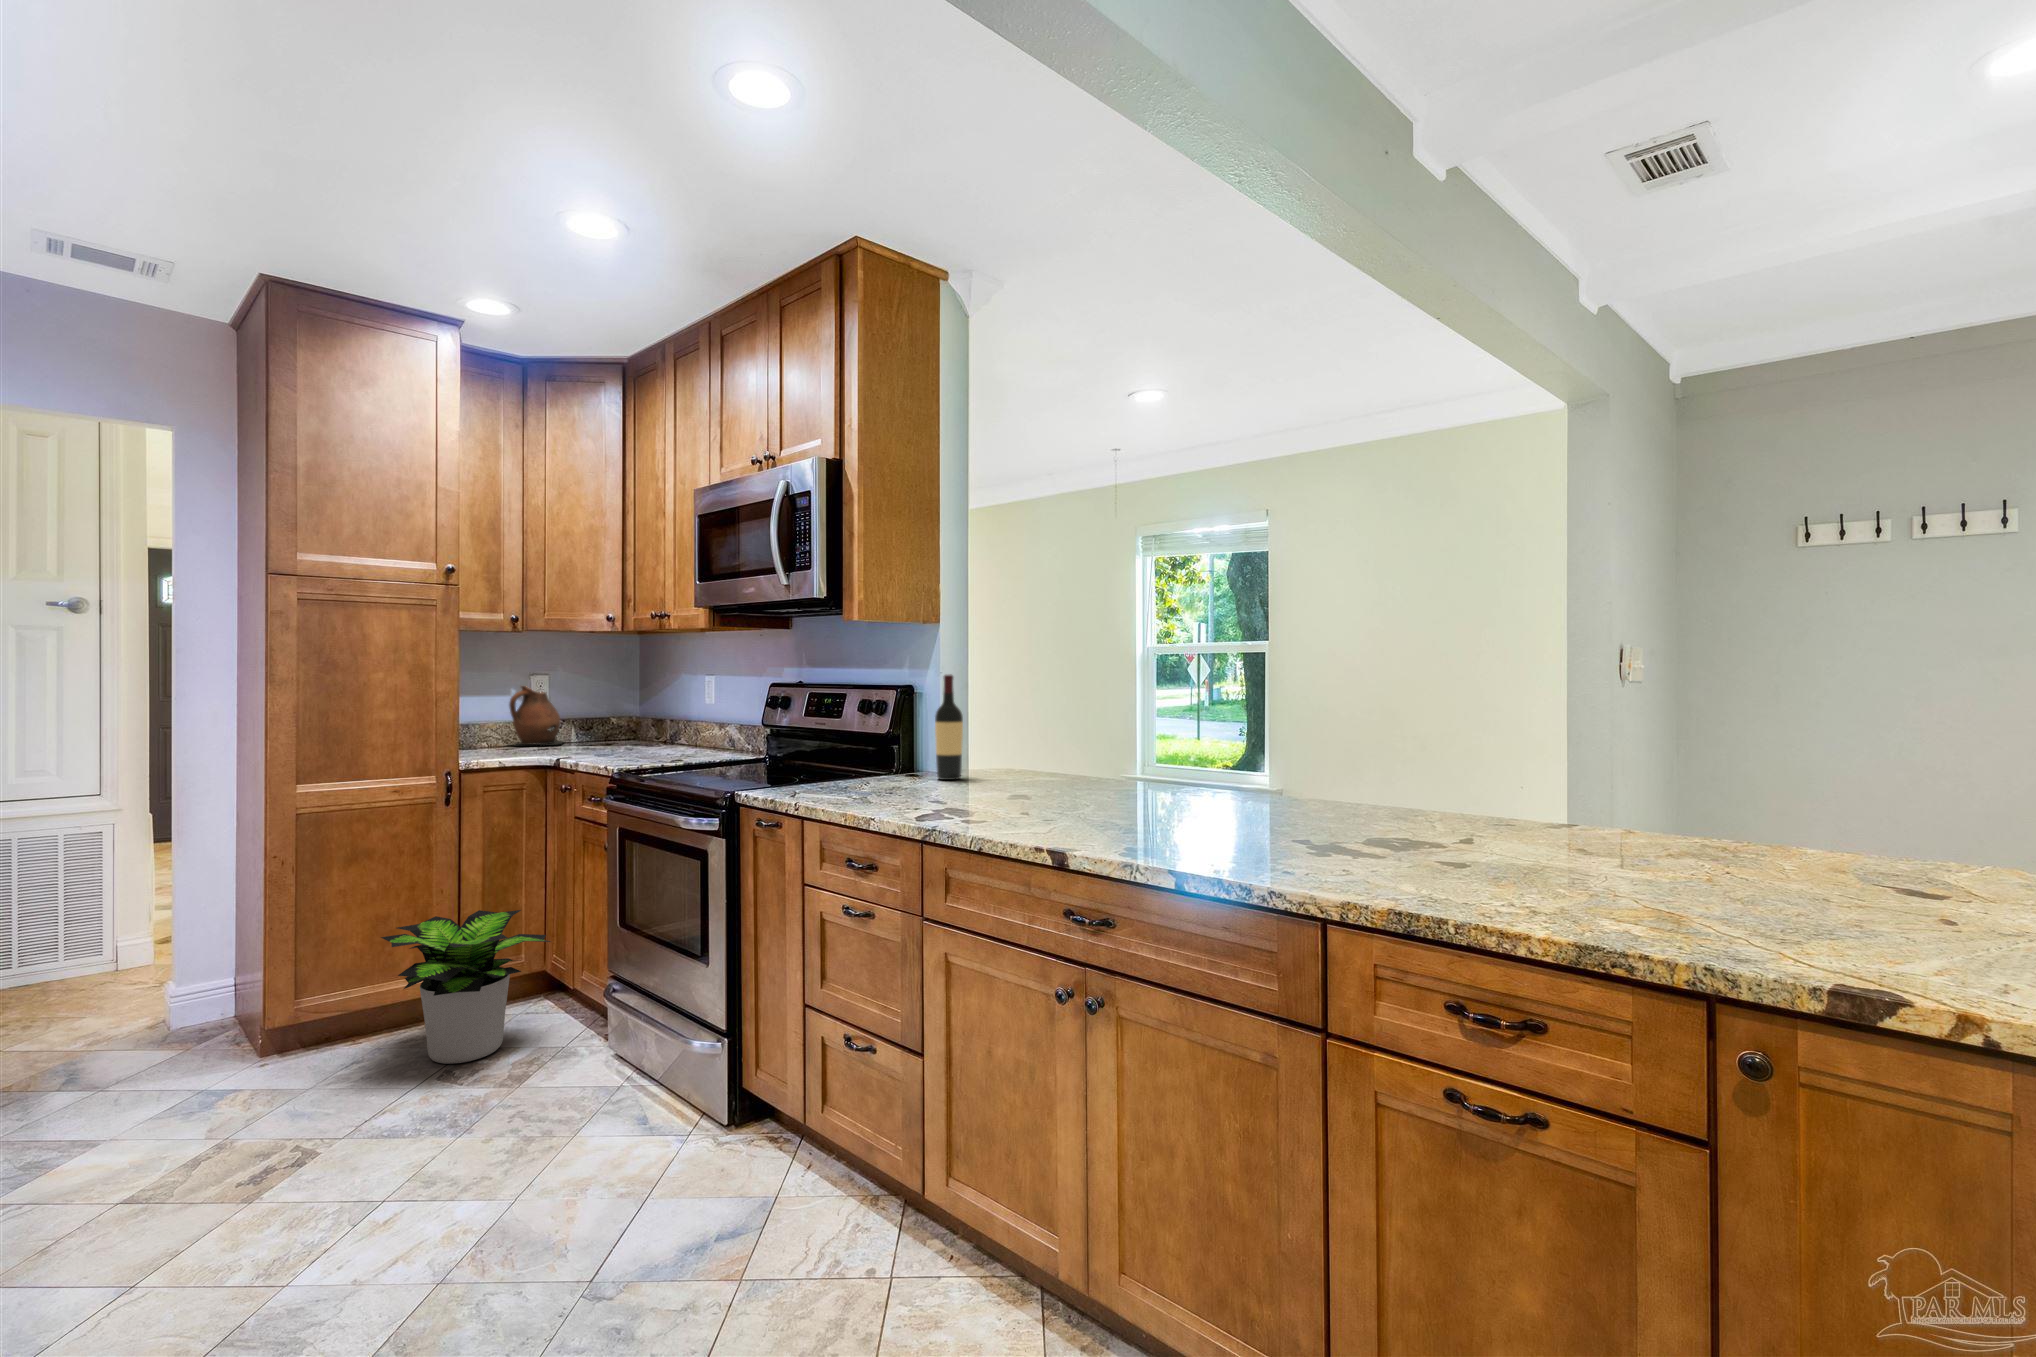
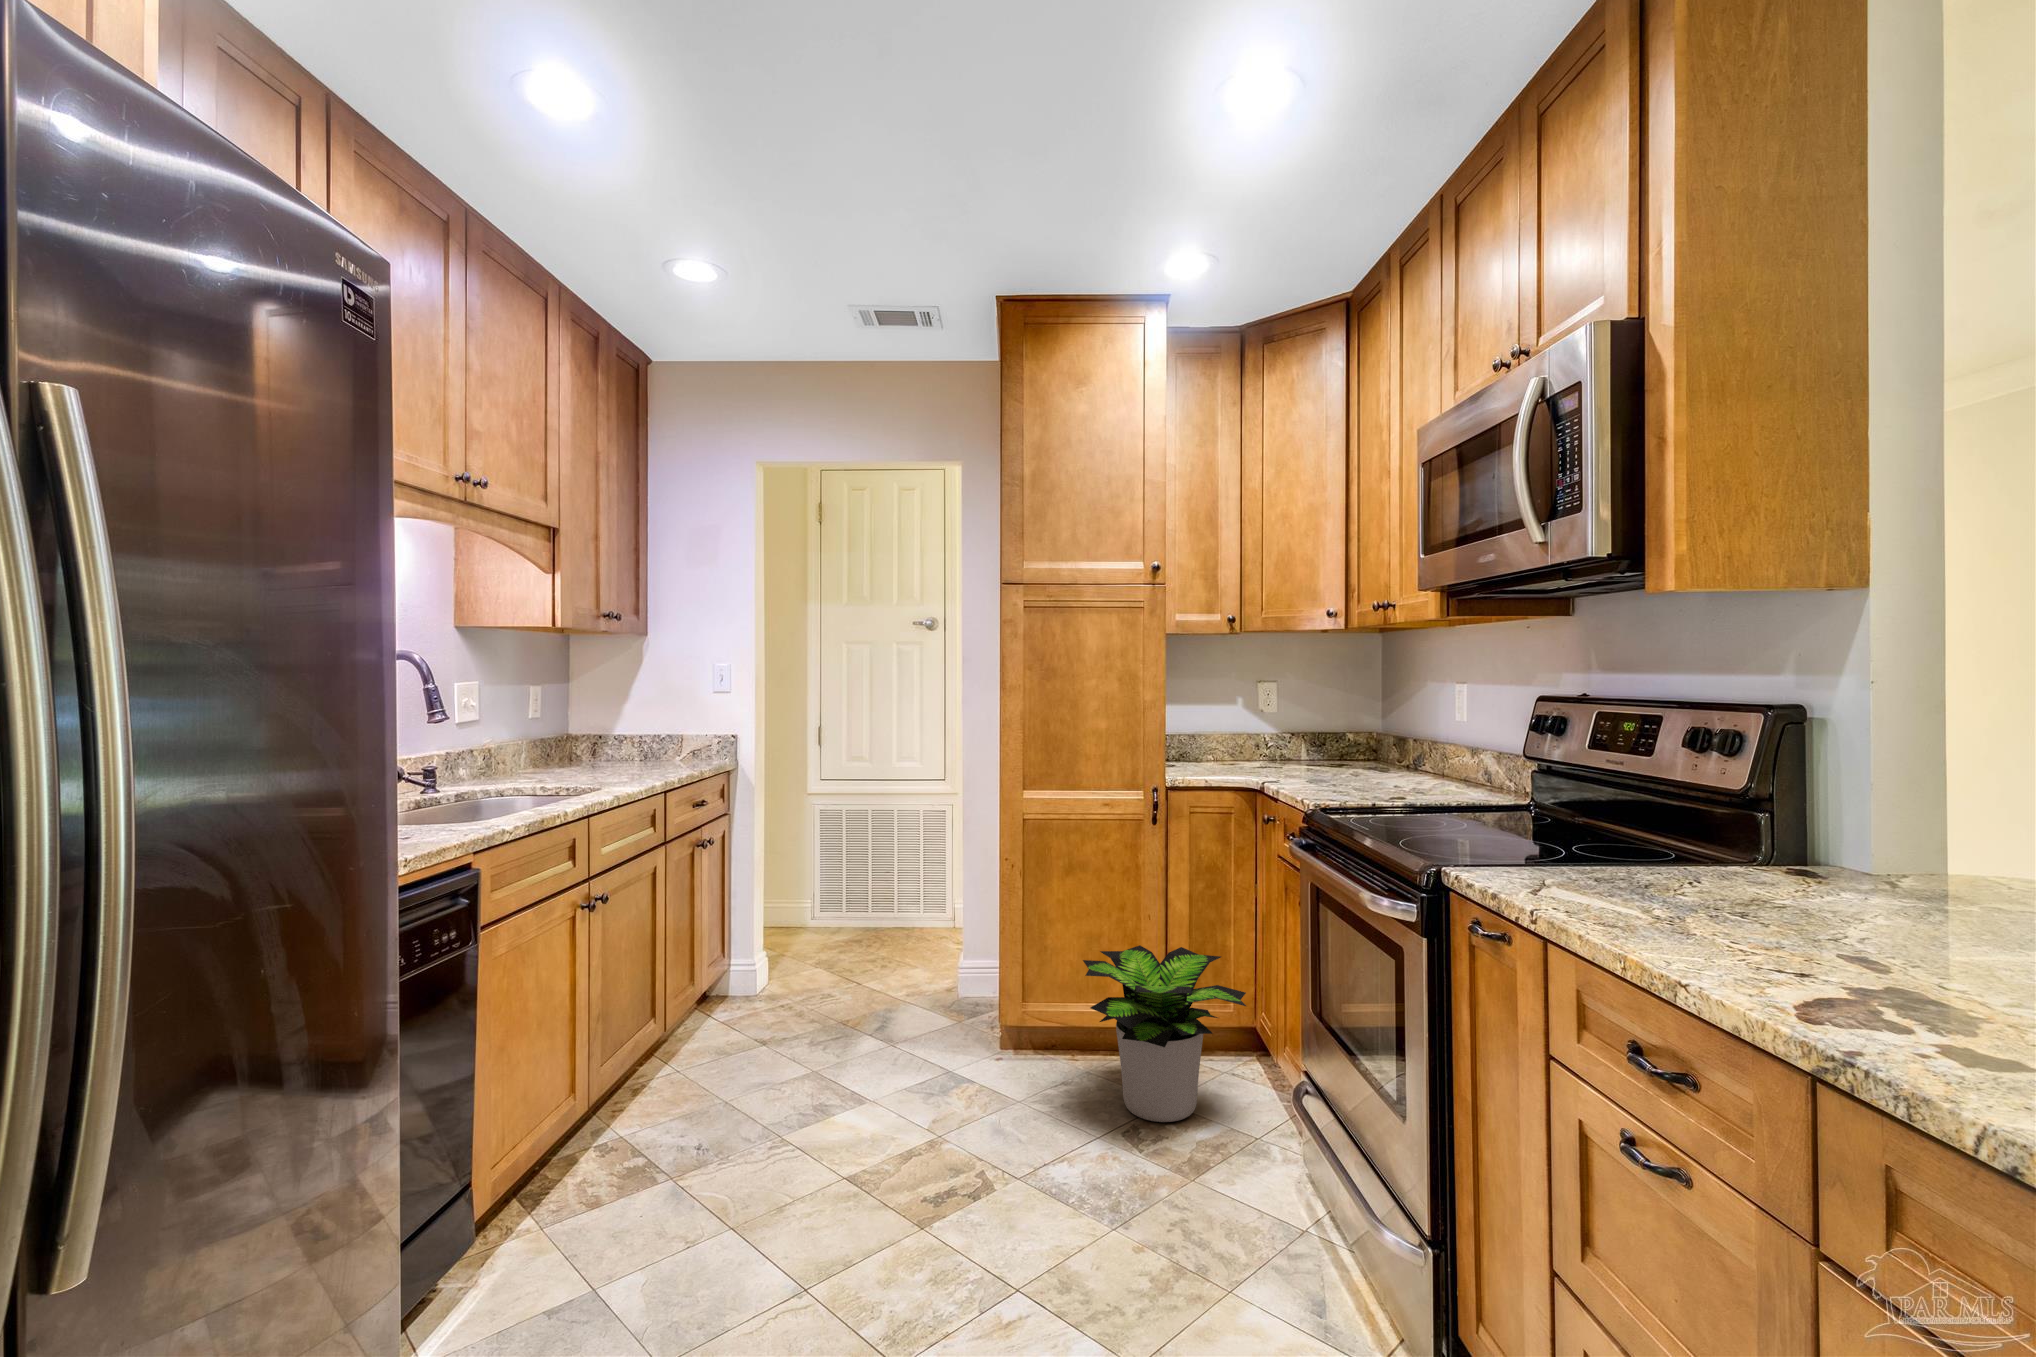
wine bottle: present [935,674,963,780] -> none [1857,687,1933,900]
ceramic pitcher: present [509,686,563,745] -> none [1232,694,1293,764]

